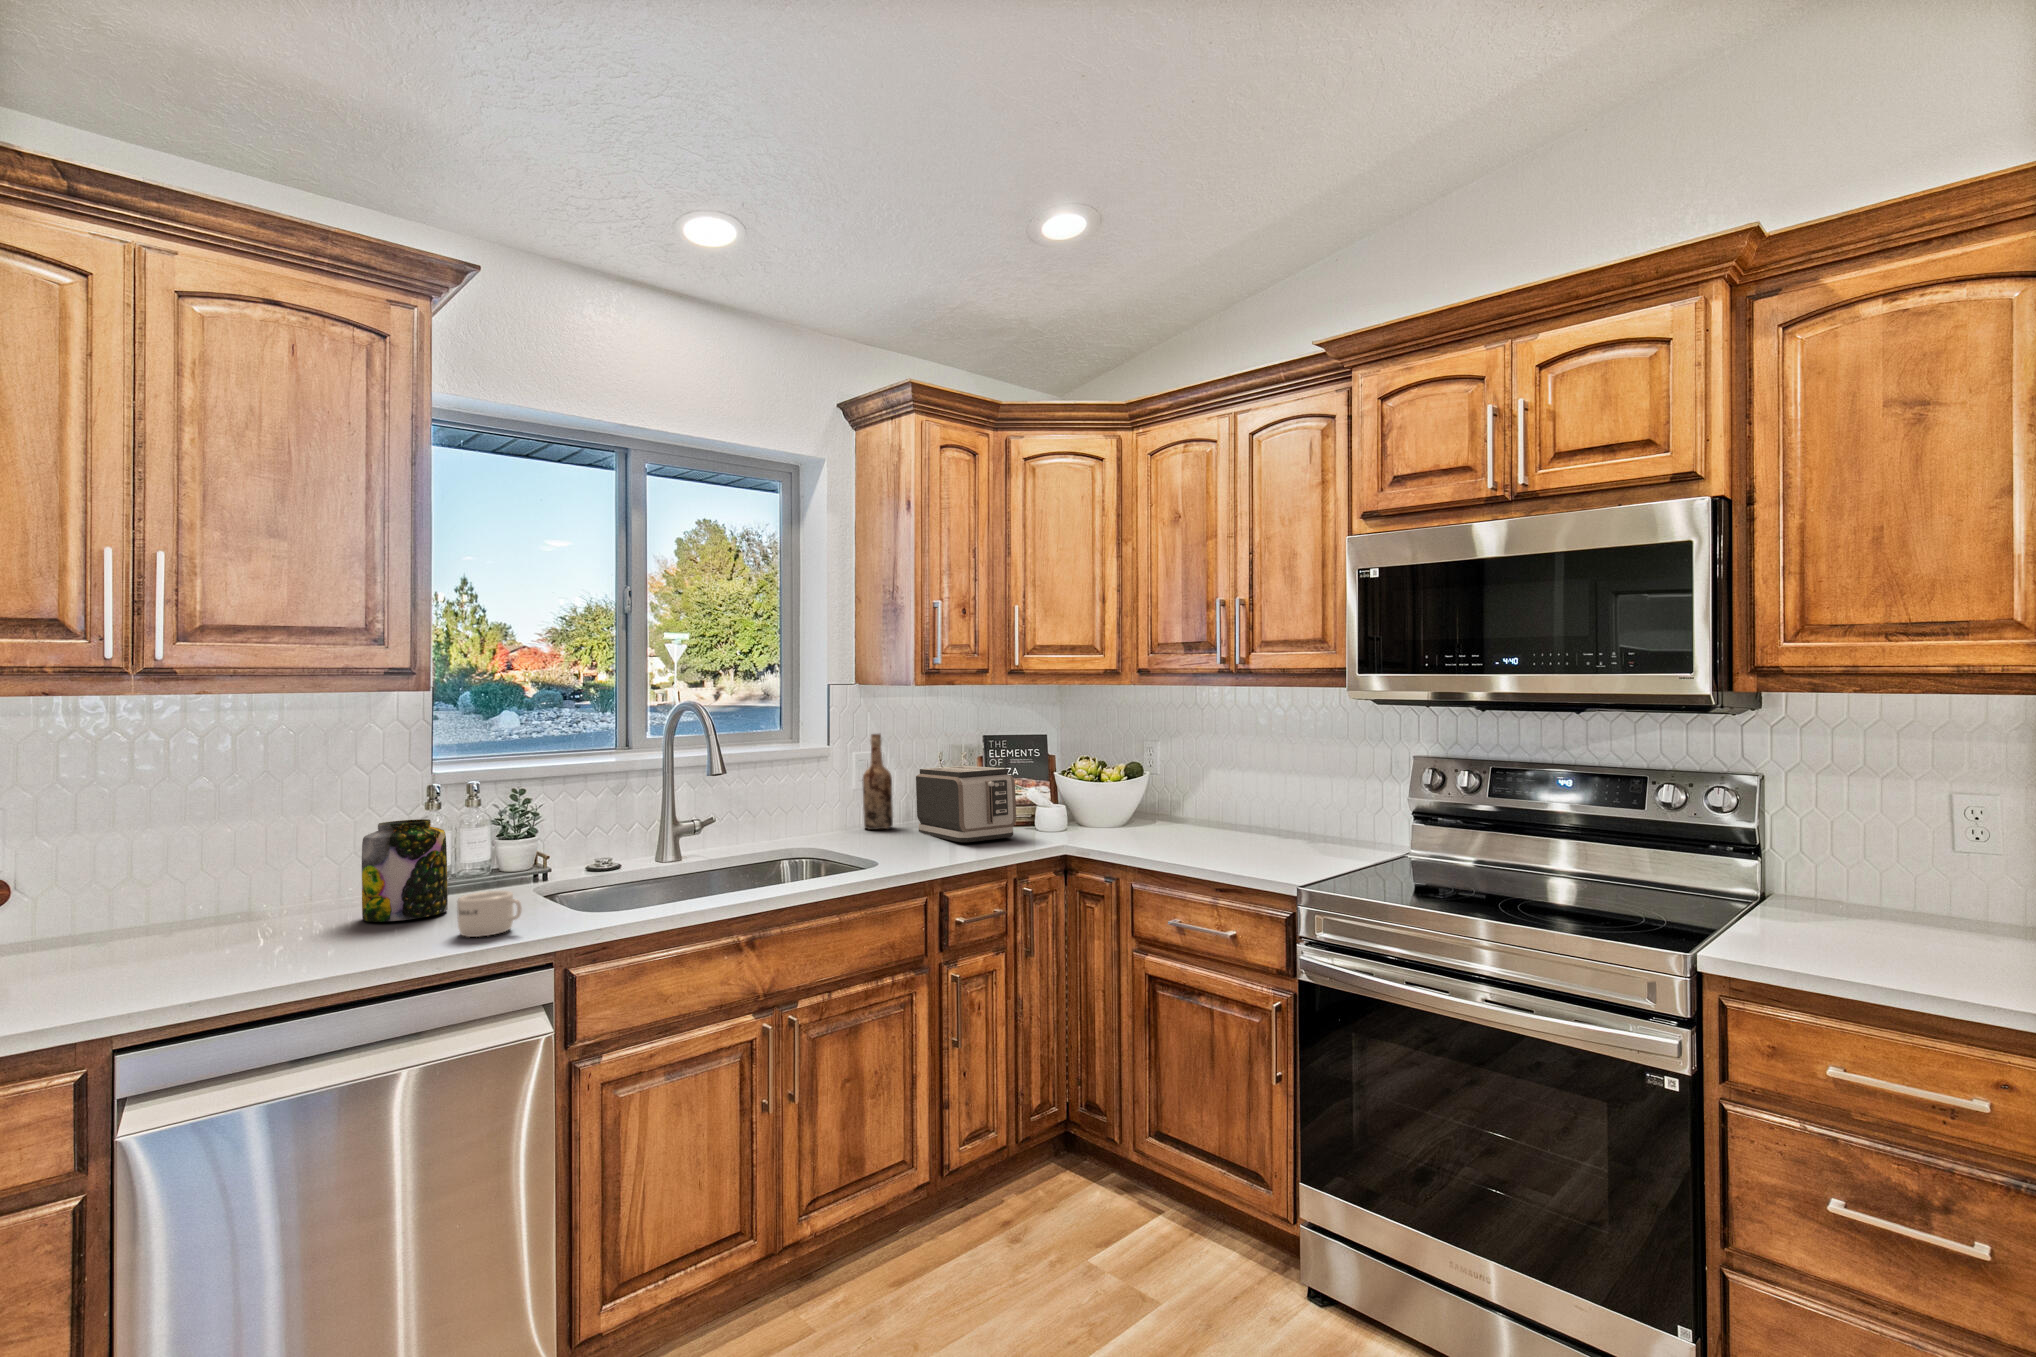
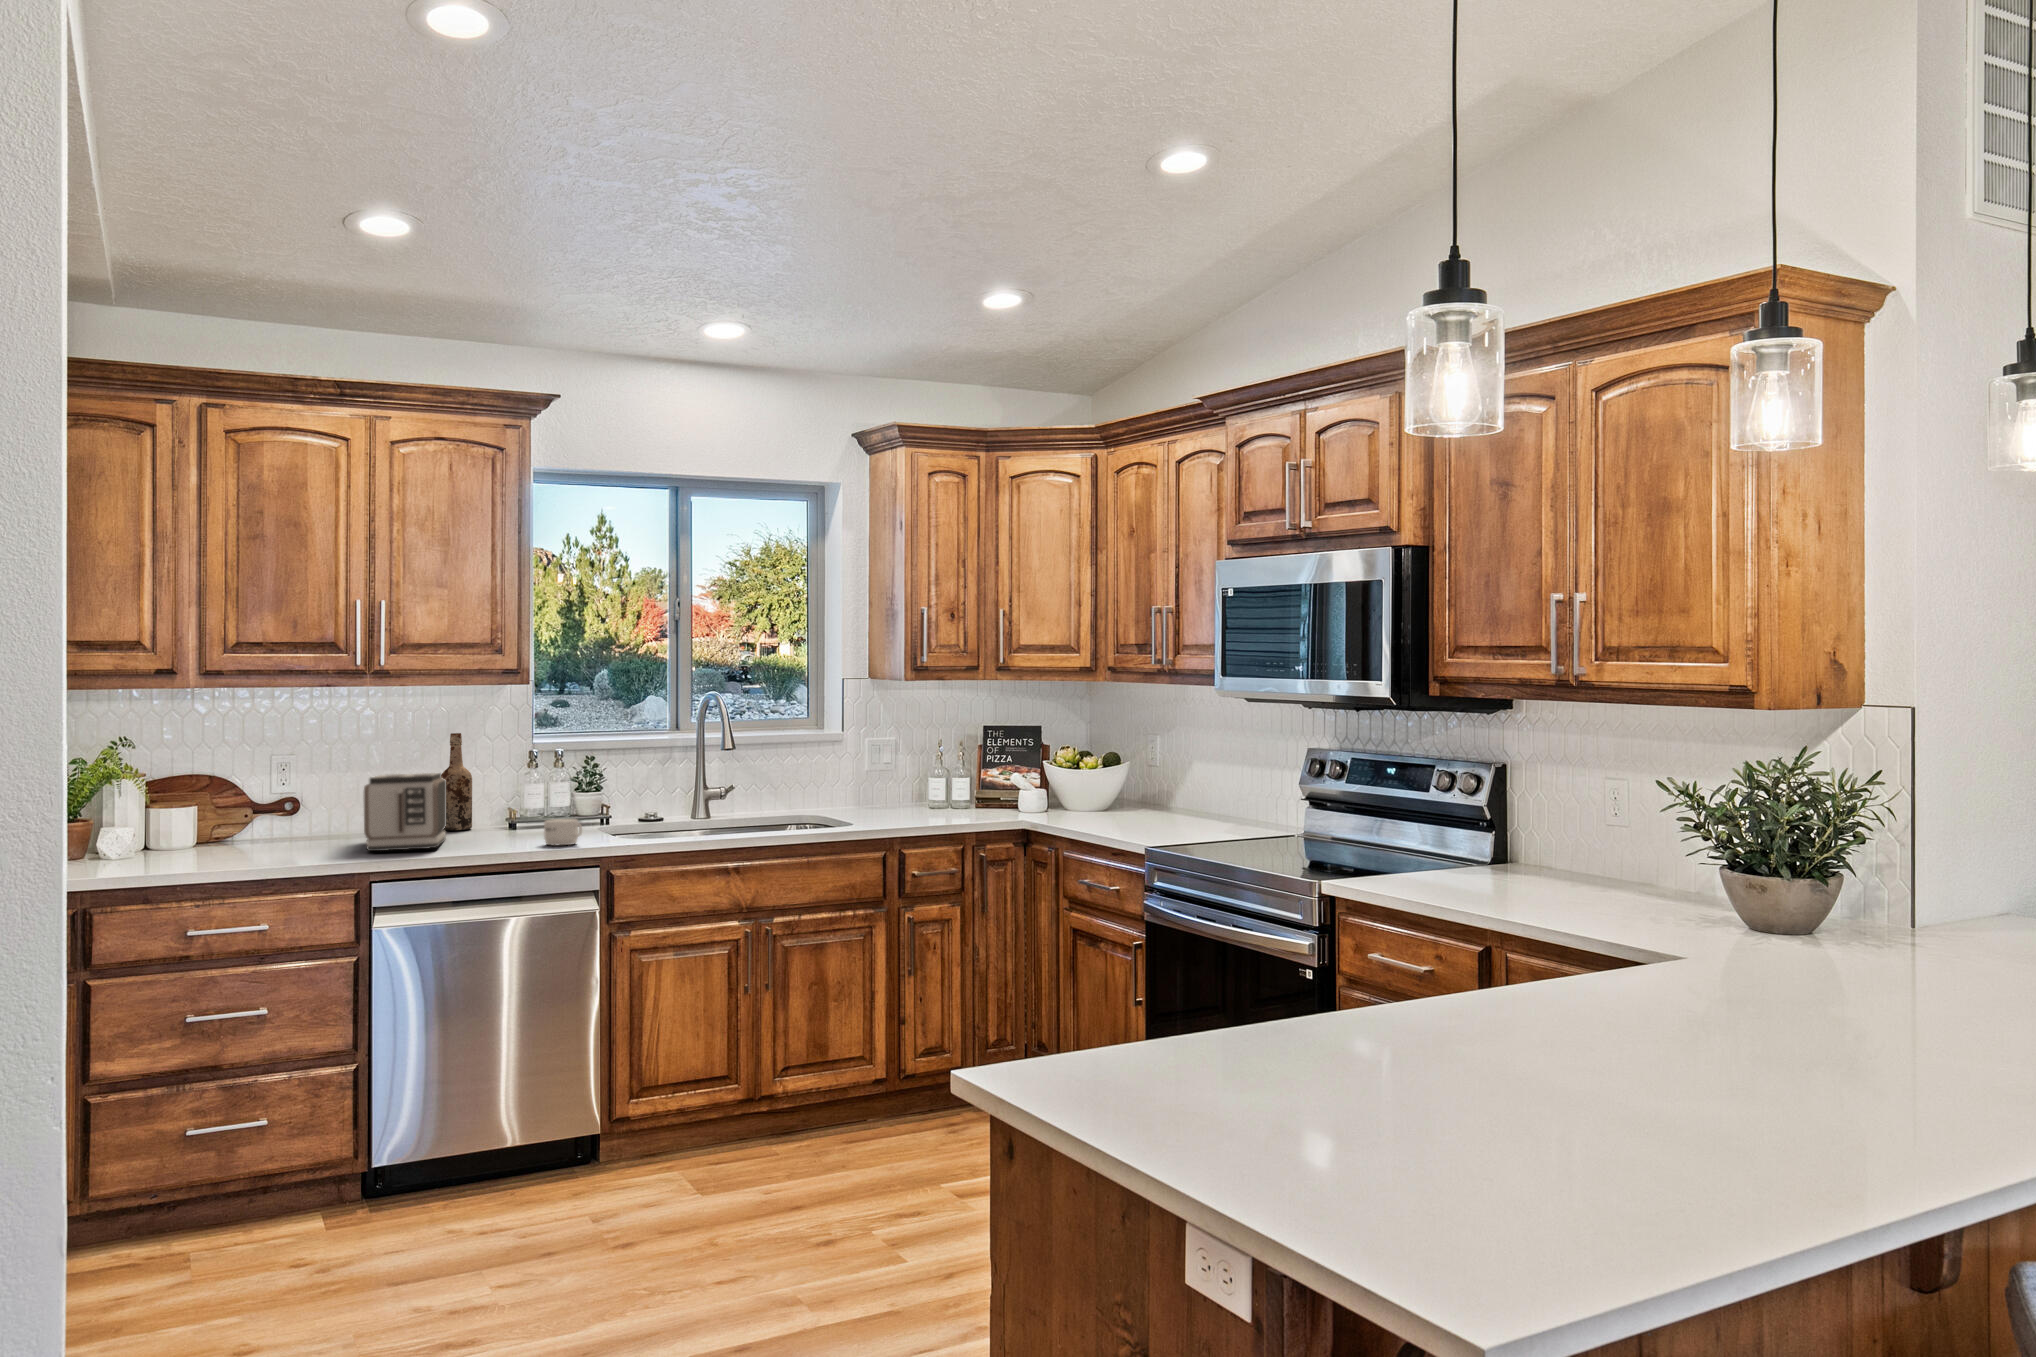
wine bottle: present [862,734,893,830] -> present [441,733,472,830]
toaster: present [916,766,1016,842] -> present [364,773,446,851]
jar: present [362,819,448,922] -> none [489,773,540,837]

